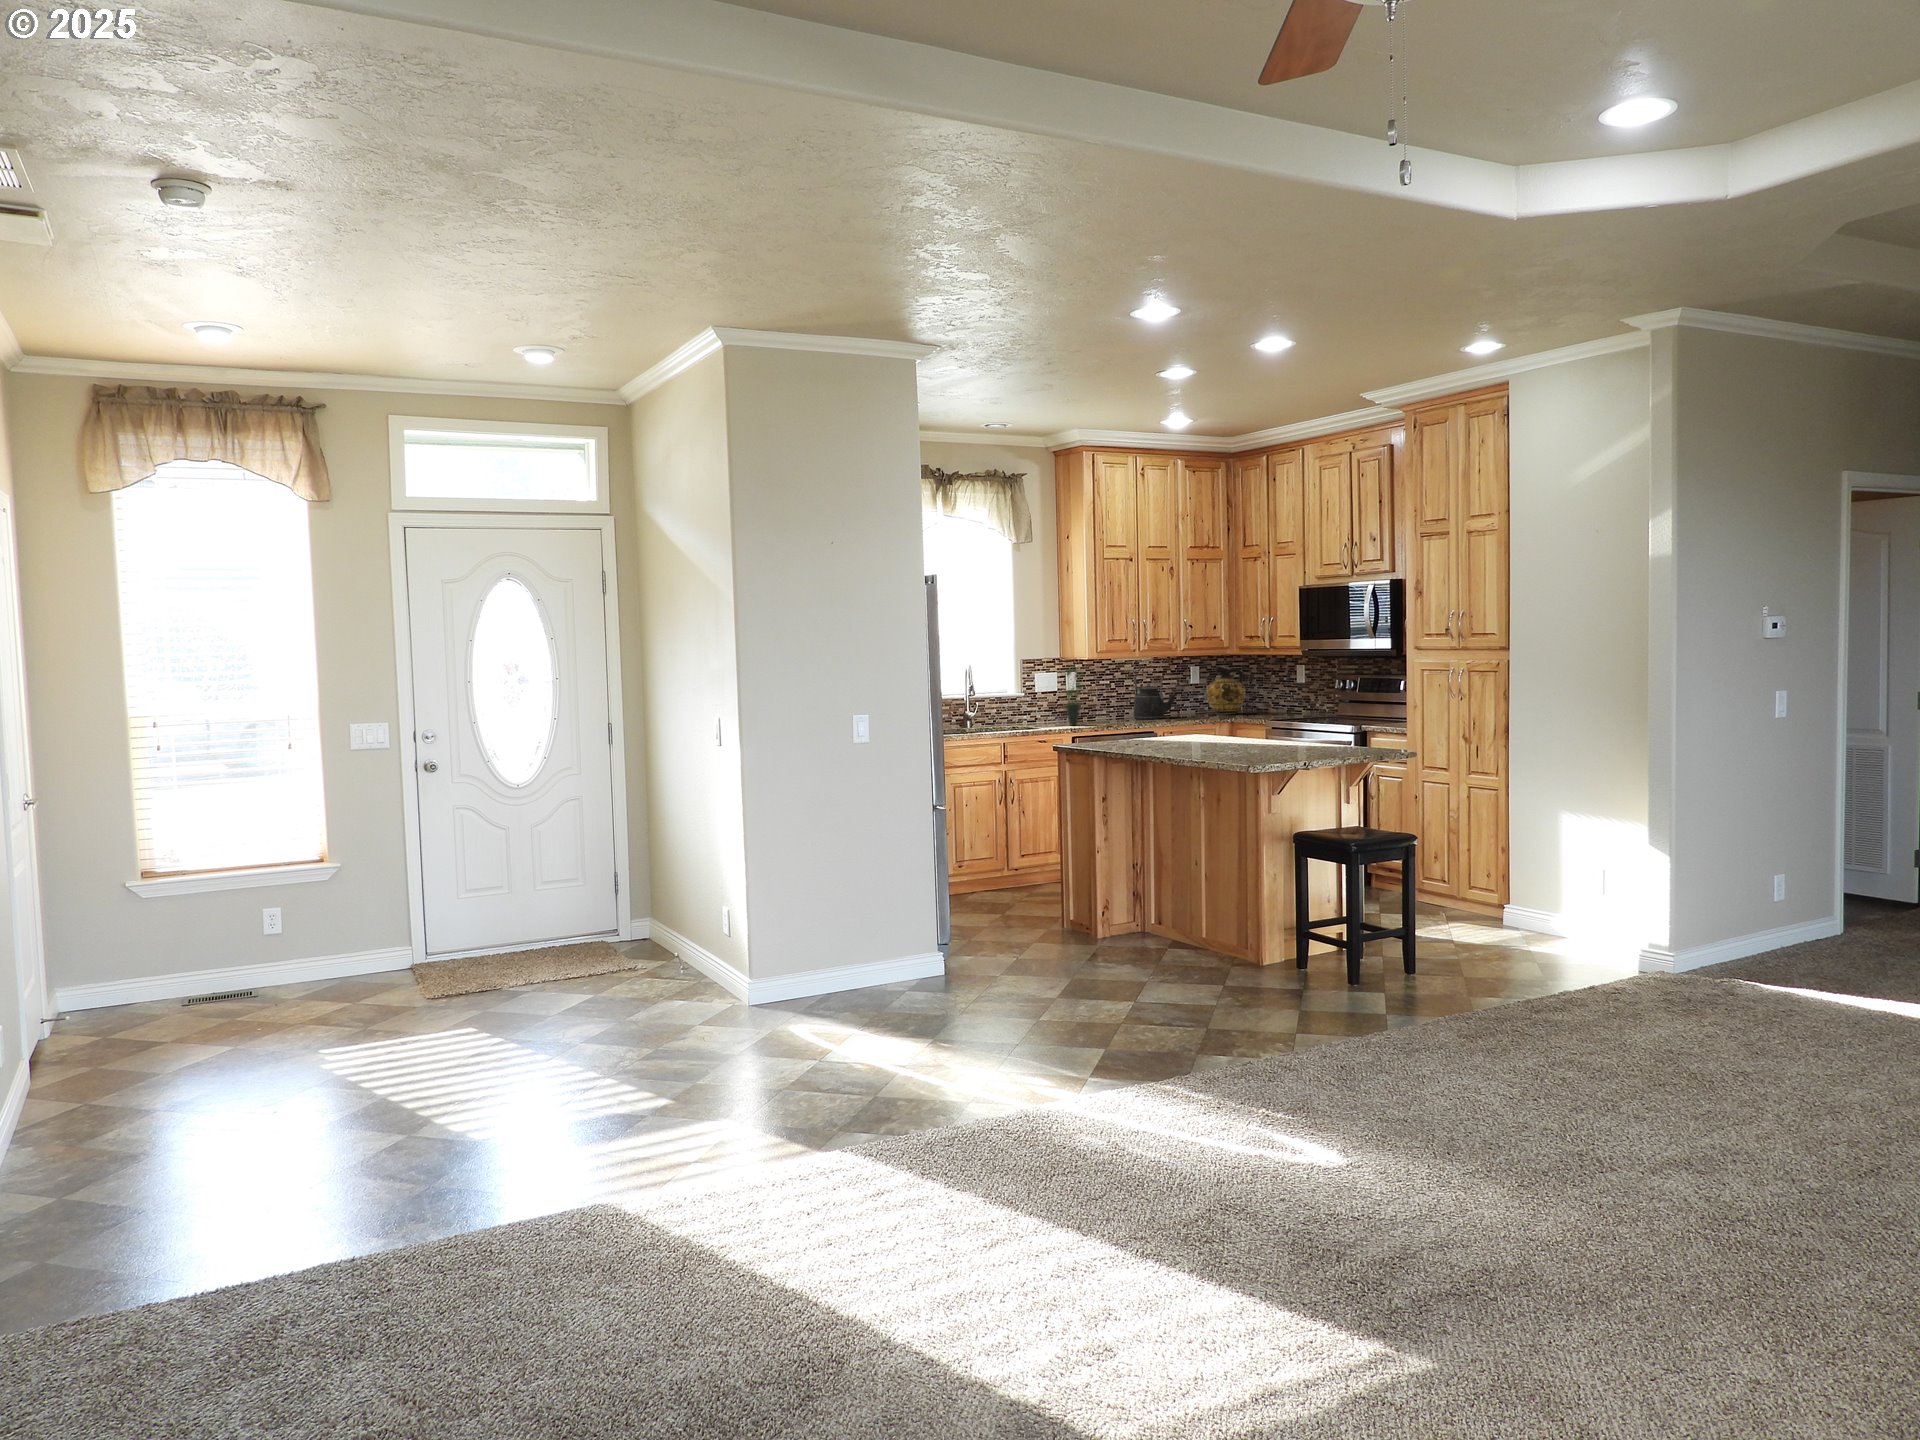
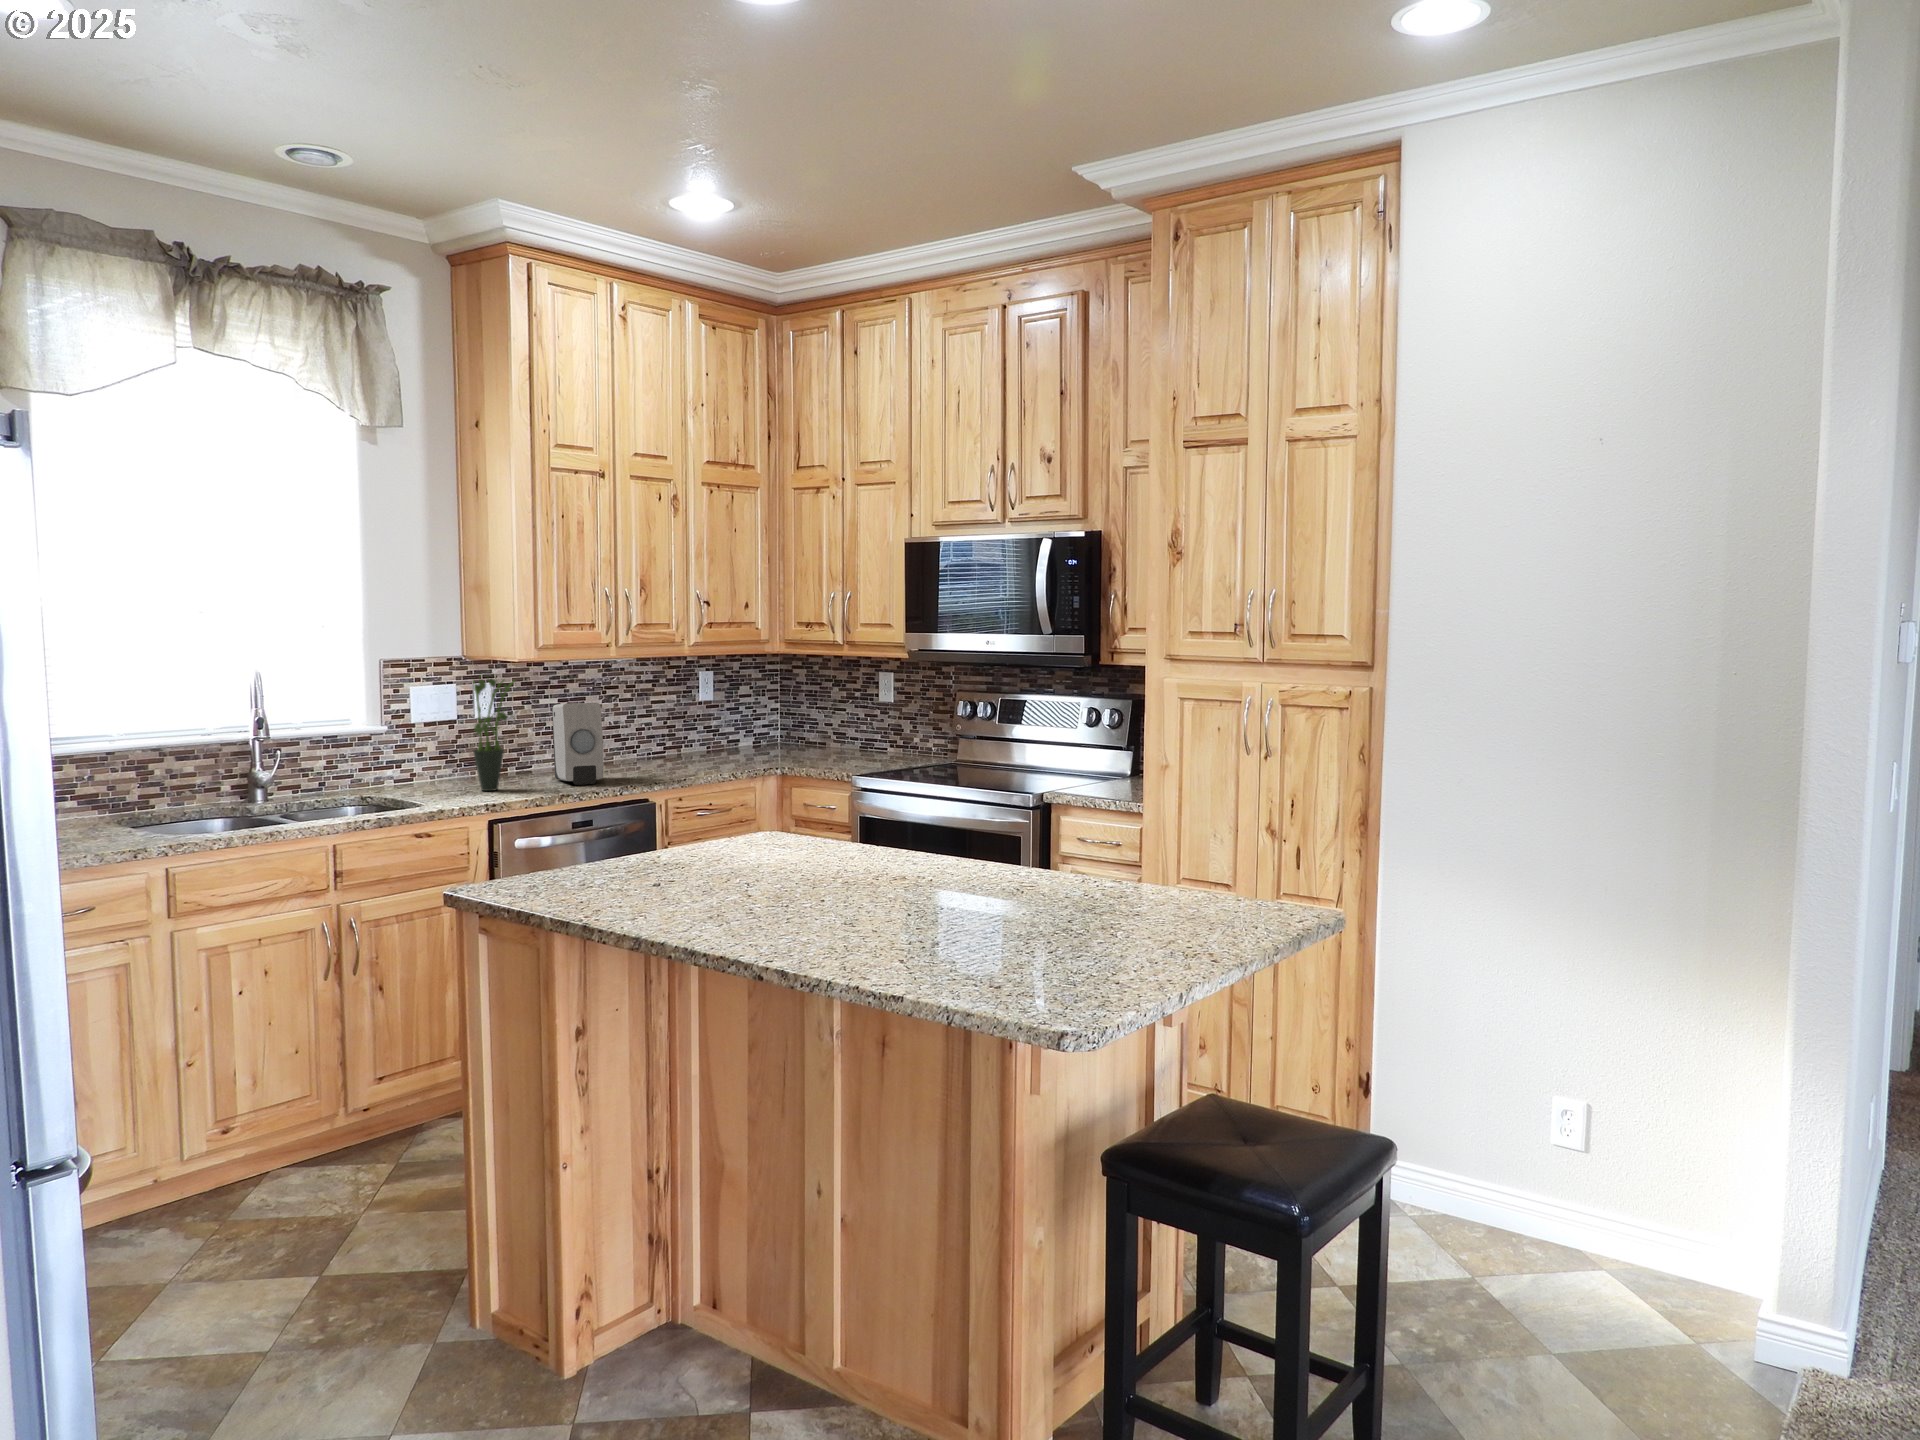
ceramic jug: present [1206,666,1246,714] -> none [730,673,797,757]
kettle: present [1133,675,1177,719] -> none [604,689,685,769]
soap dispenser: none [1105,681,1130,724] -> present [552,703,603,785]

